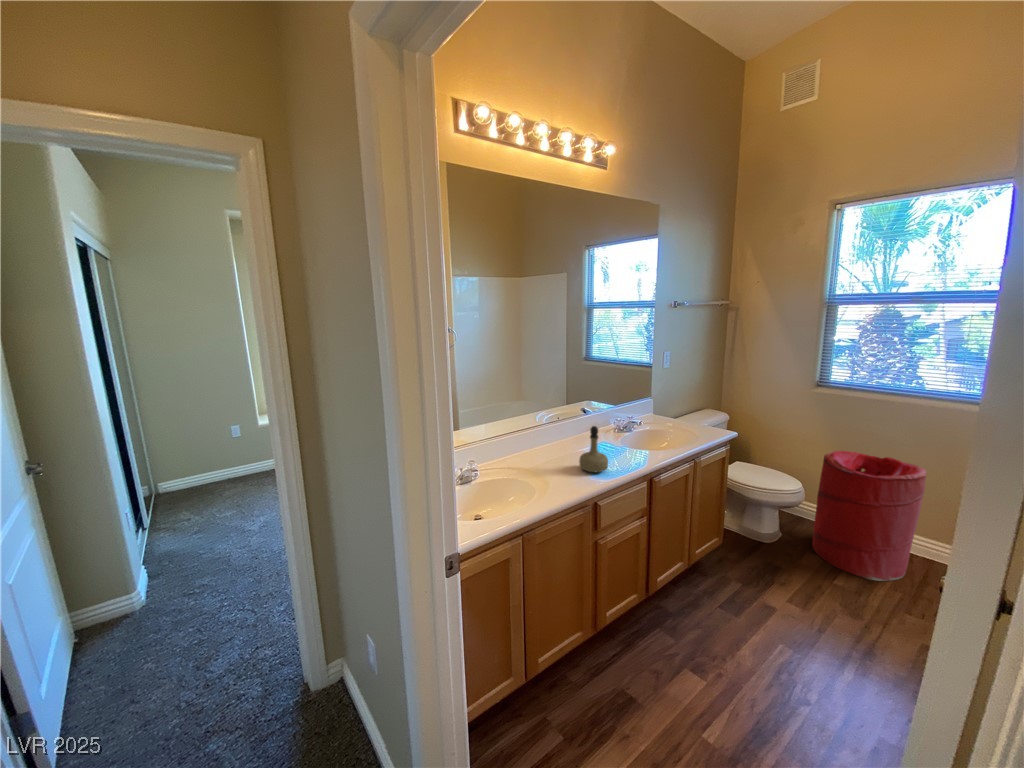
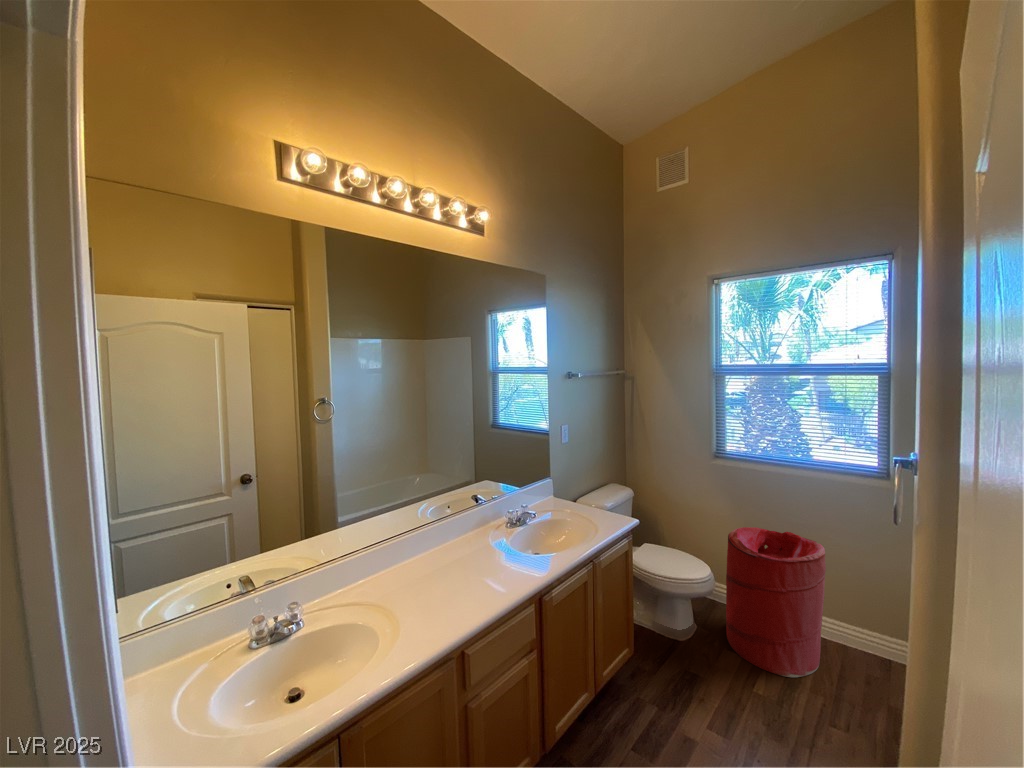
perfume bottle: present [579,426,608,472] -> none [450,539,485,601]

